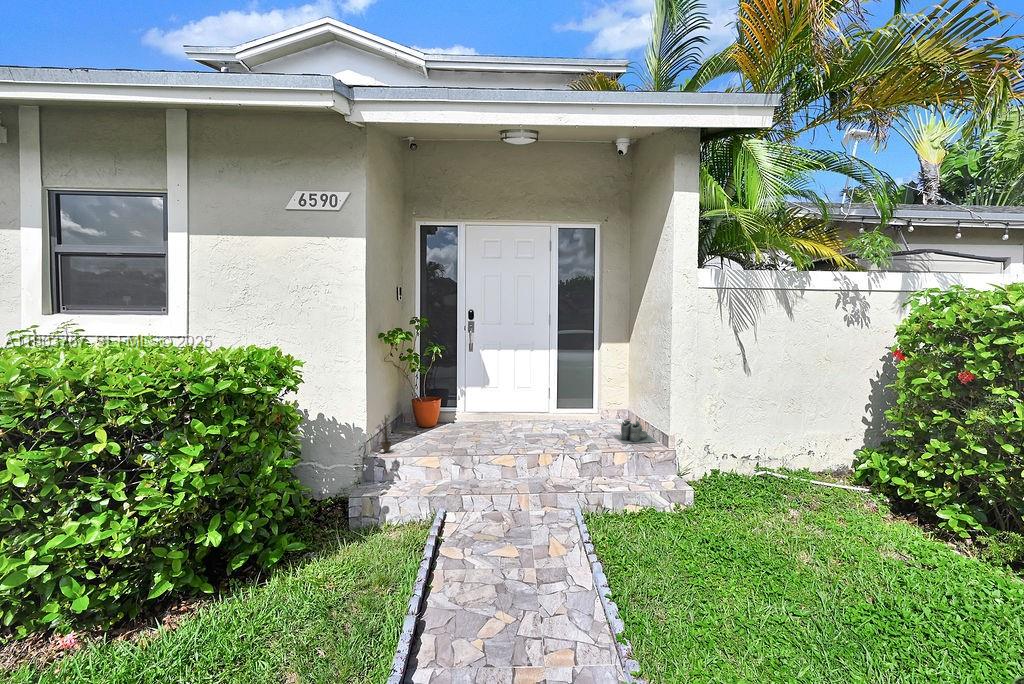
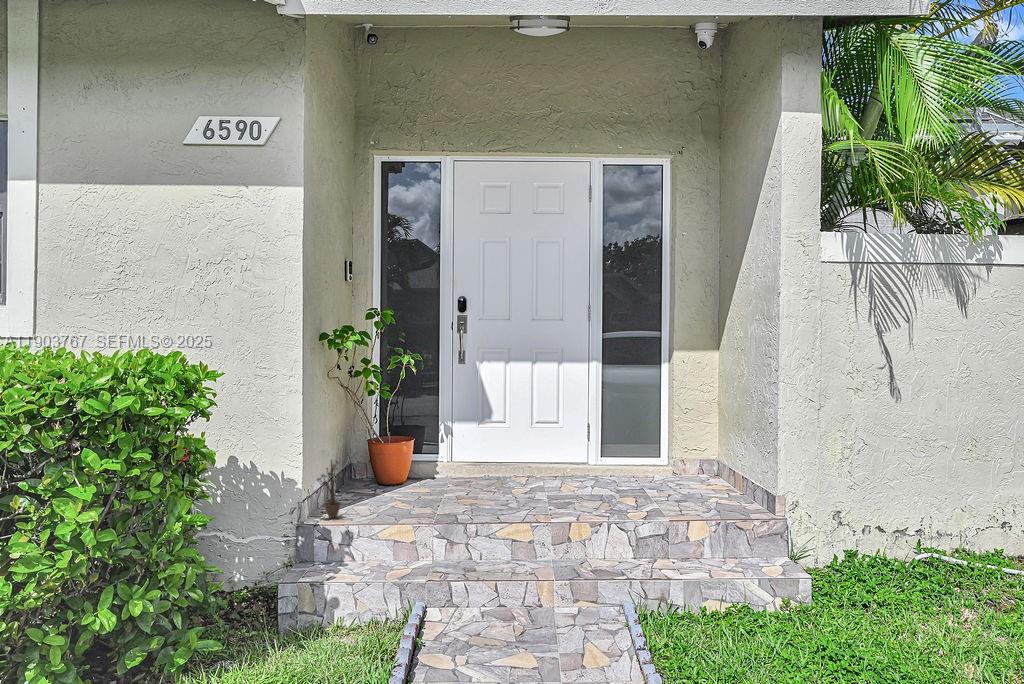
boots: present [614,420,657,444] -> none [689,473,758,510]

